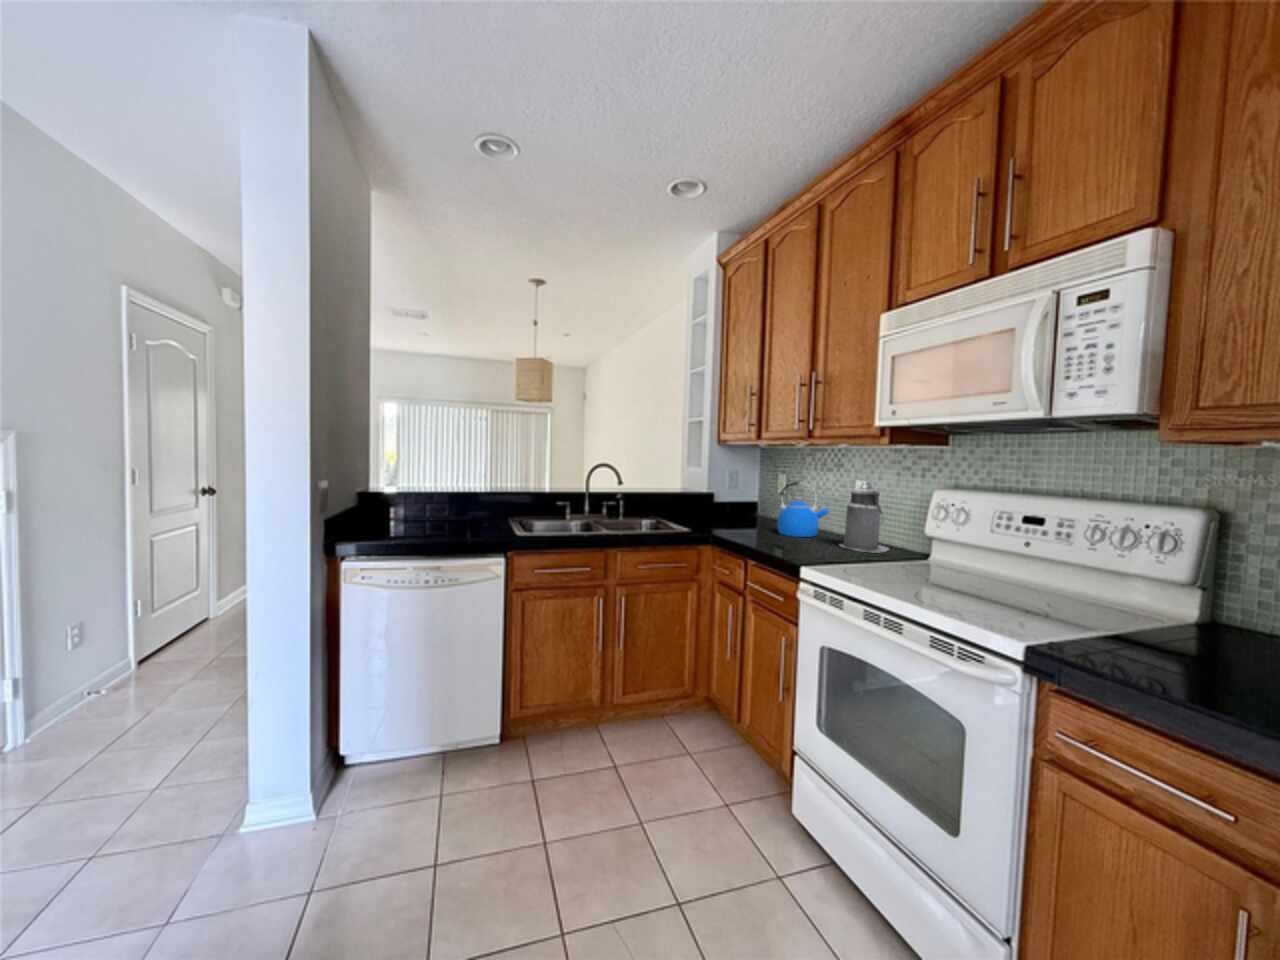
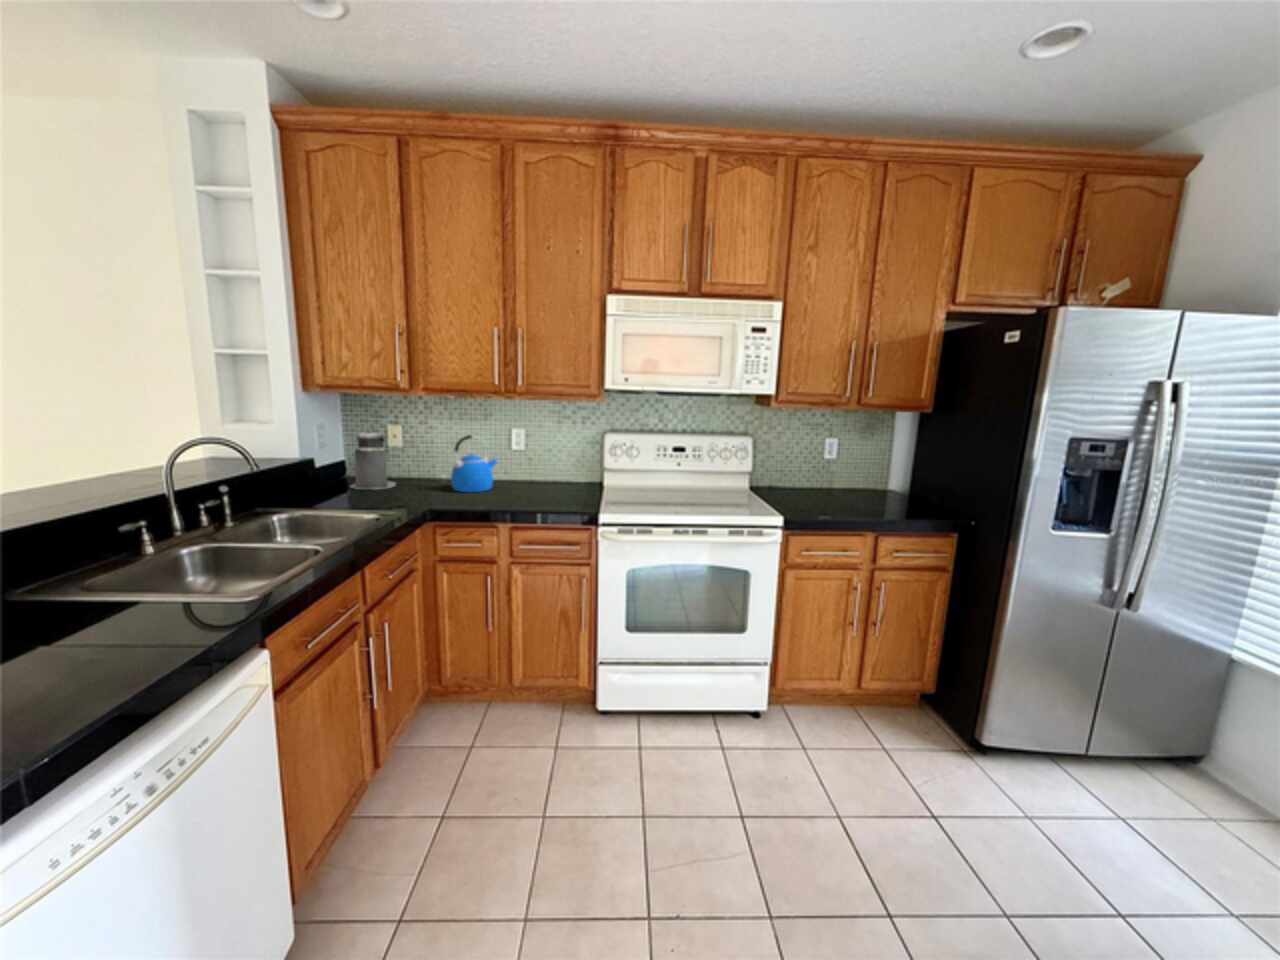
canister: present [840,483,889,552] -> present [350,429,395,489]

